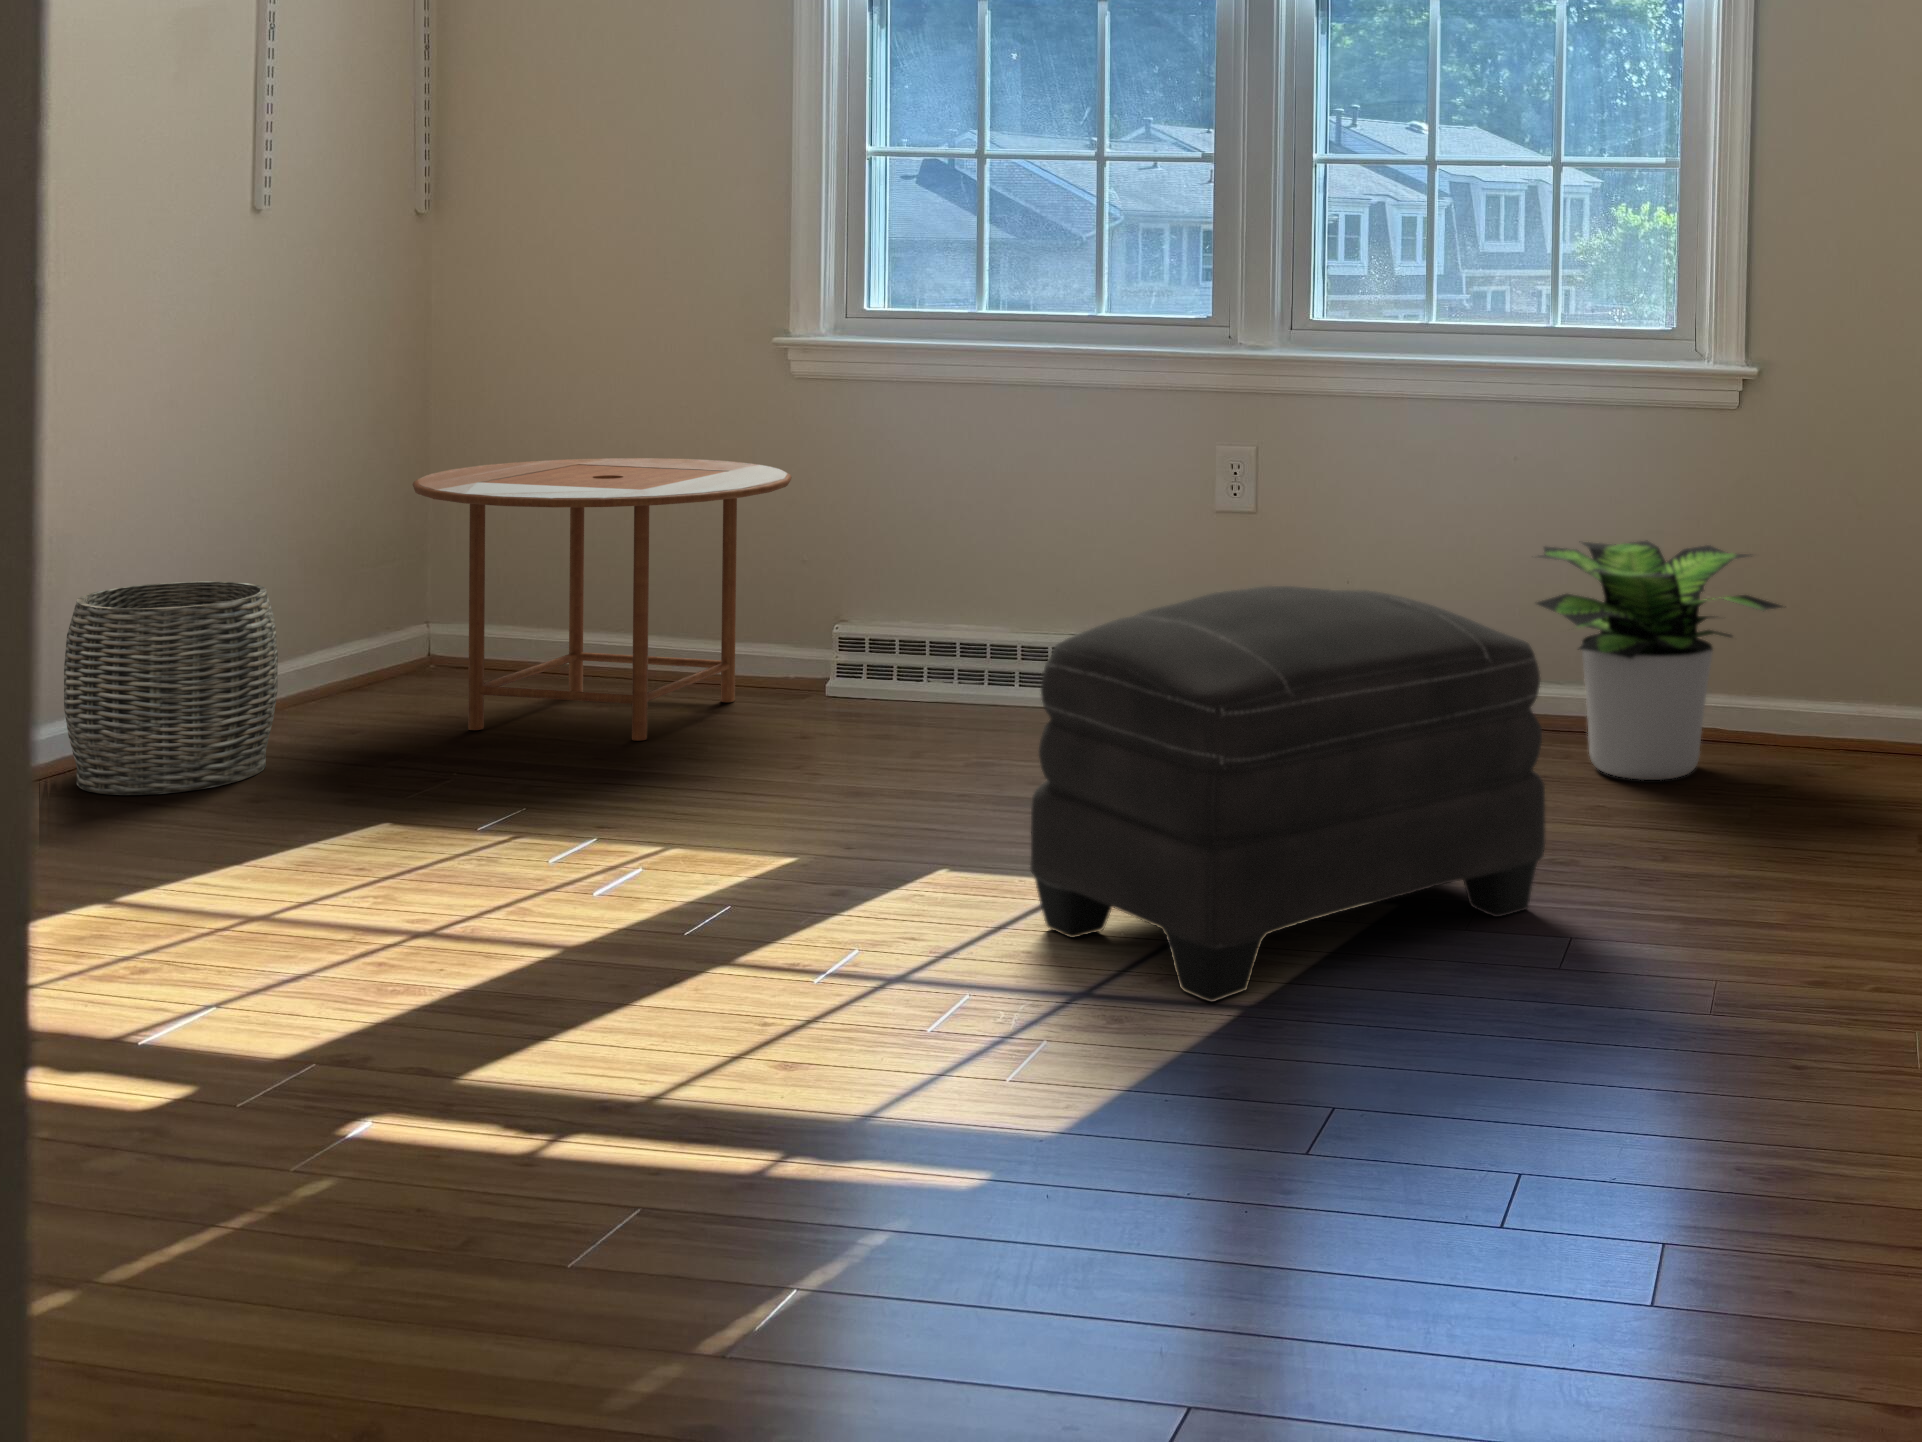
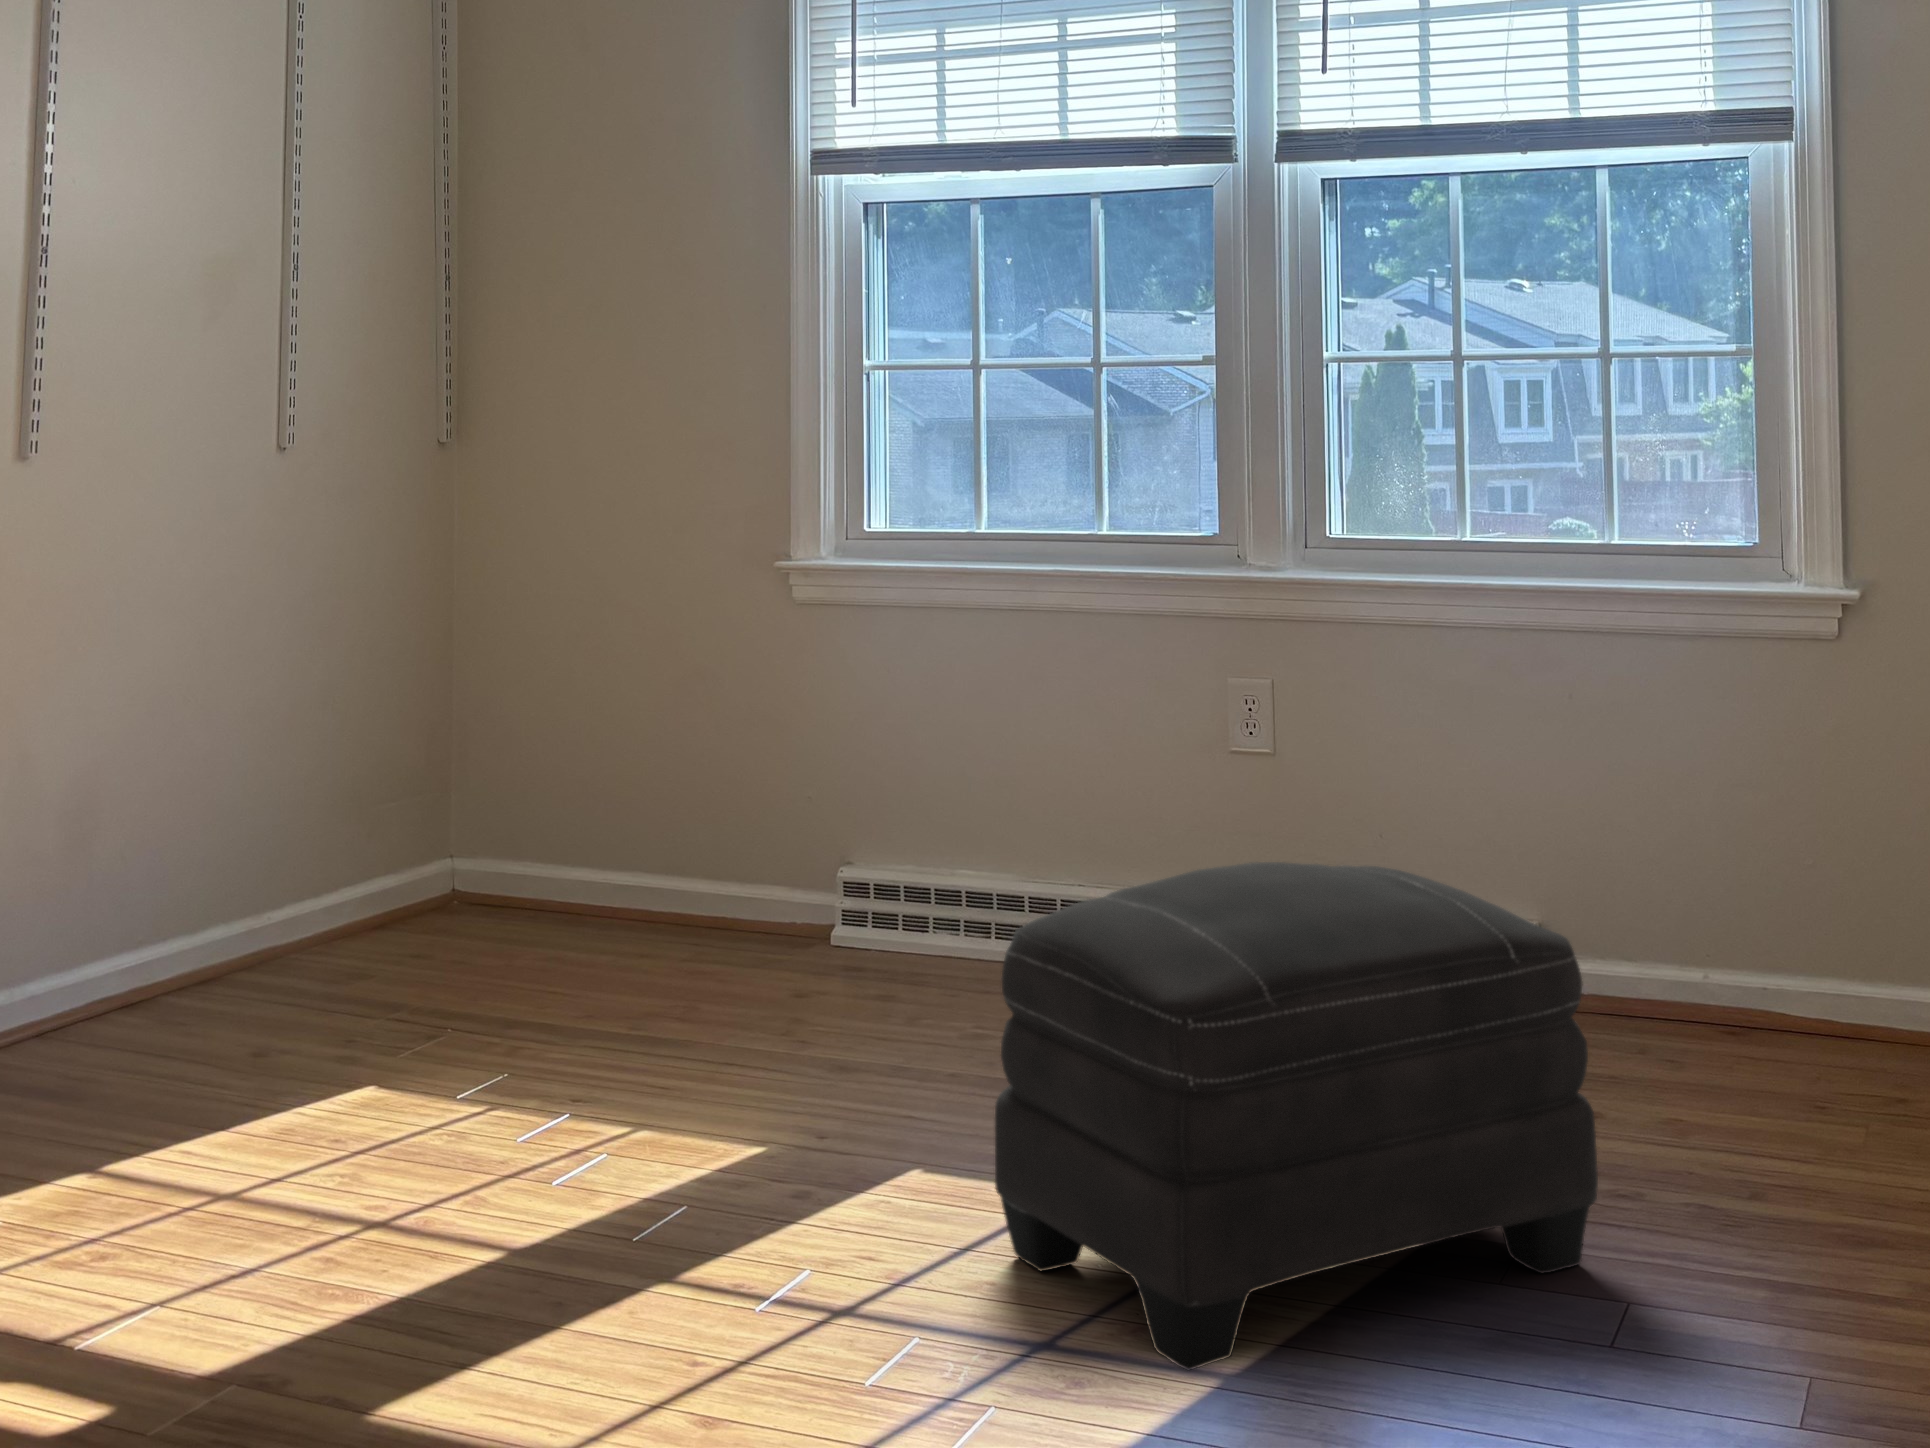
side table: present [413,458,792,741] -> none [417,691,785,998]
potted plant: present [1537,541,1782,780] -> none [1585,795,1908,1092]
woven basket: present [64,581,278,795] -> none [93,823,285,1044]

